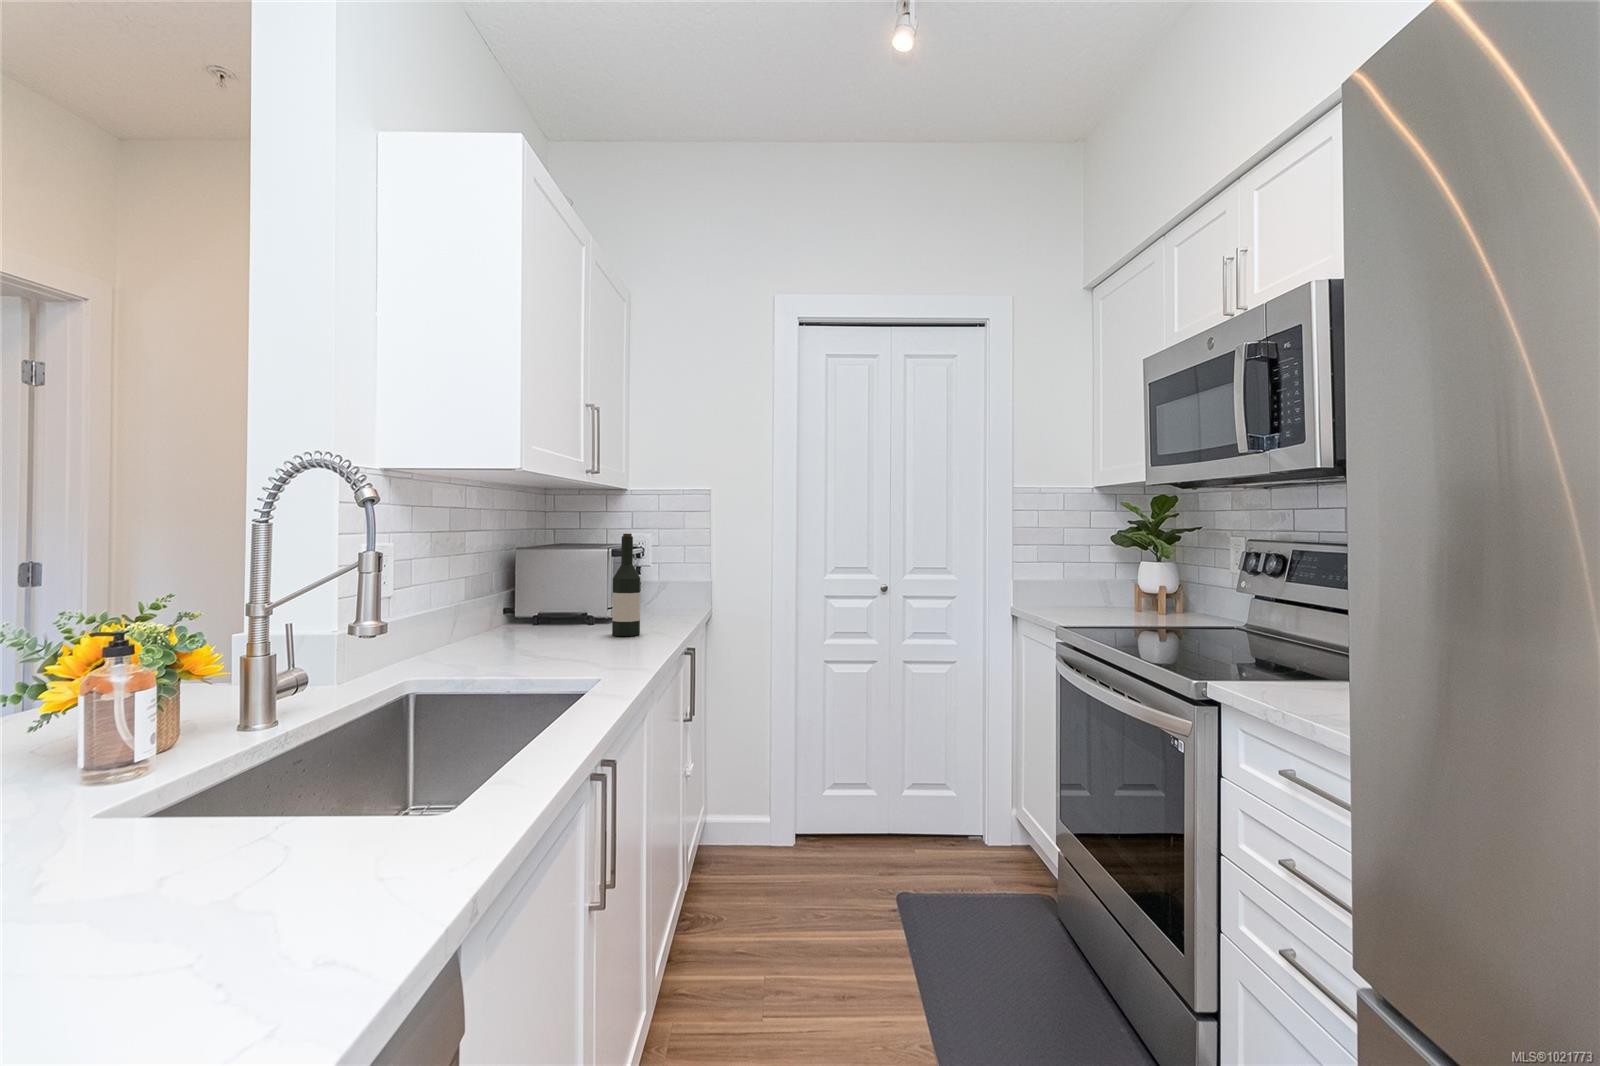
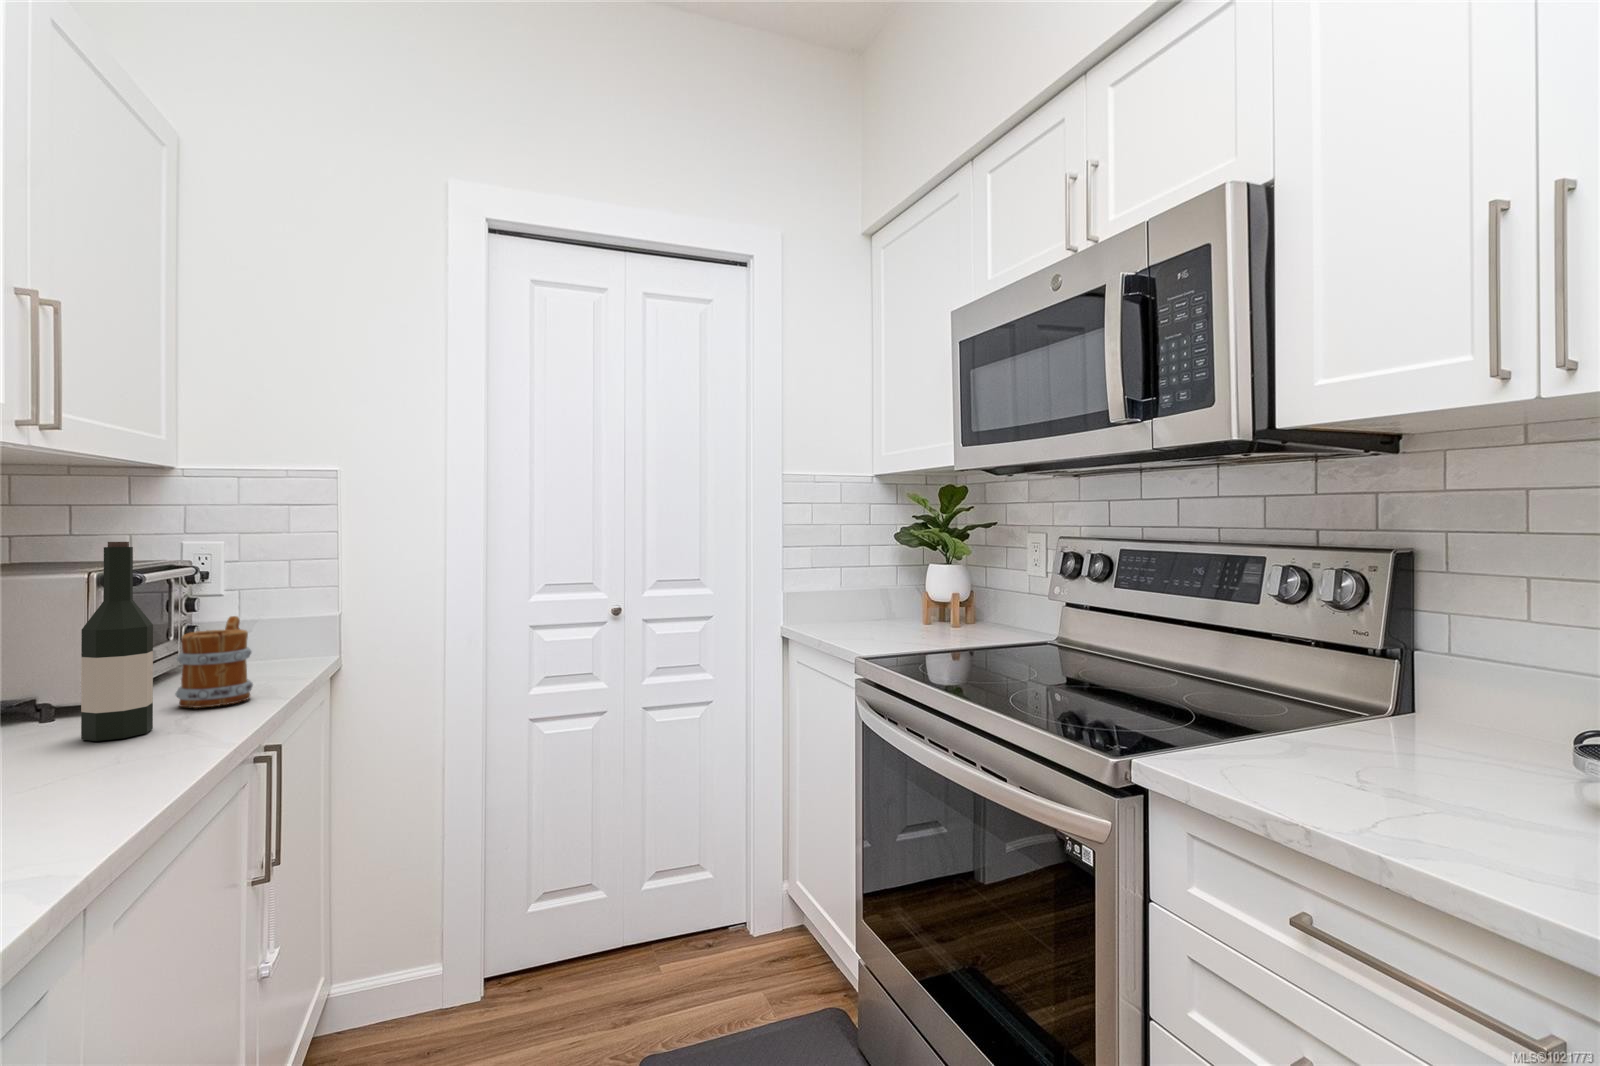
mug: none [644,578,678,627] -> present [175,616,253,708]

